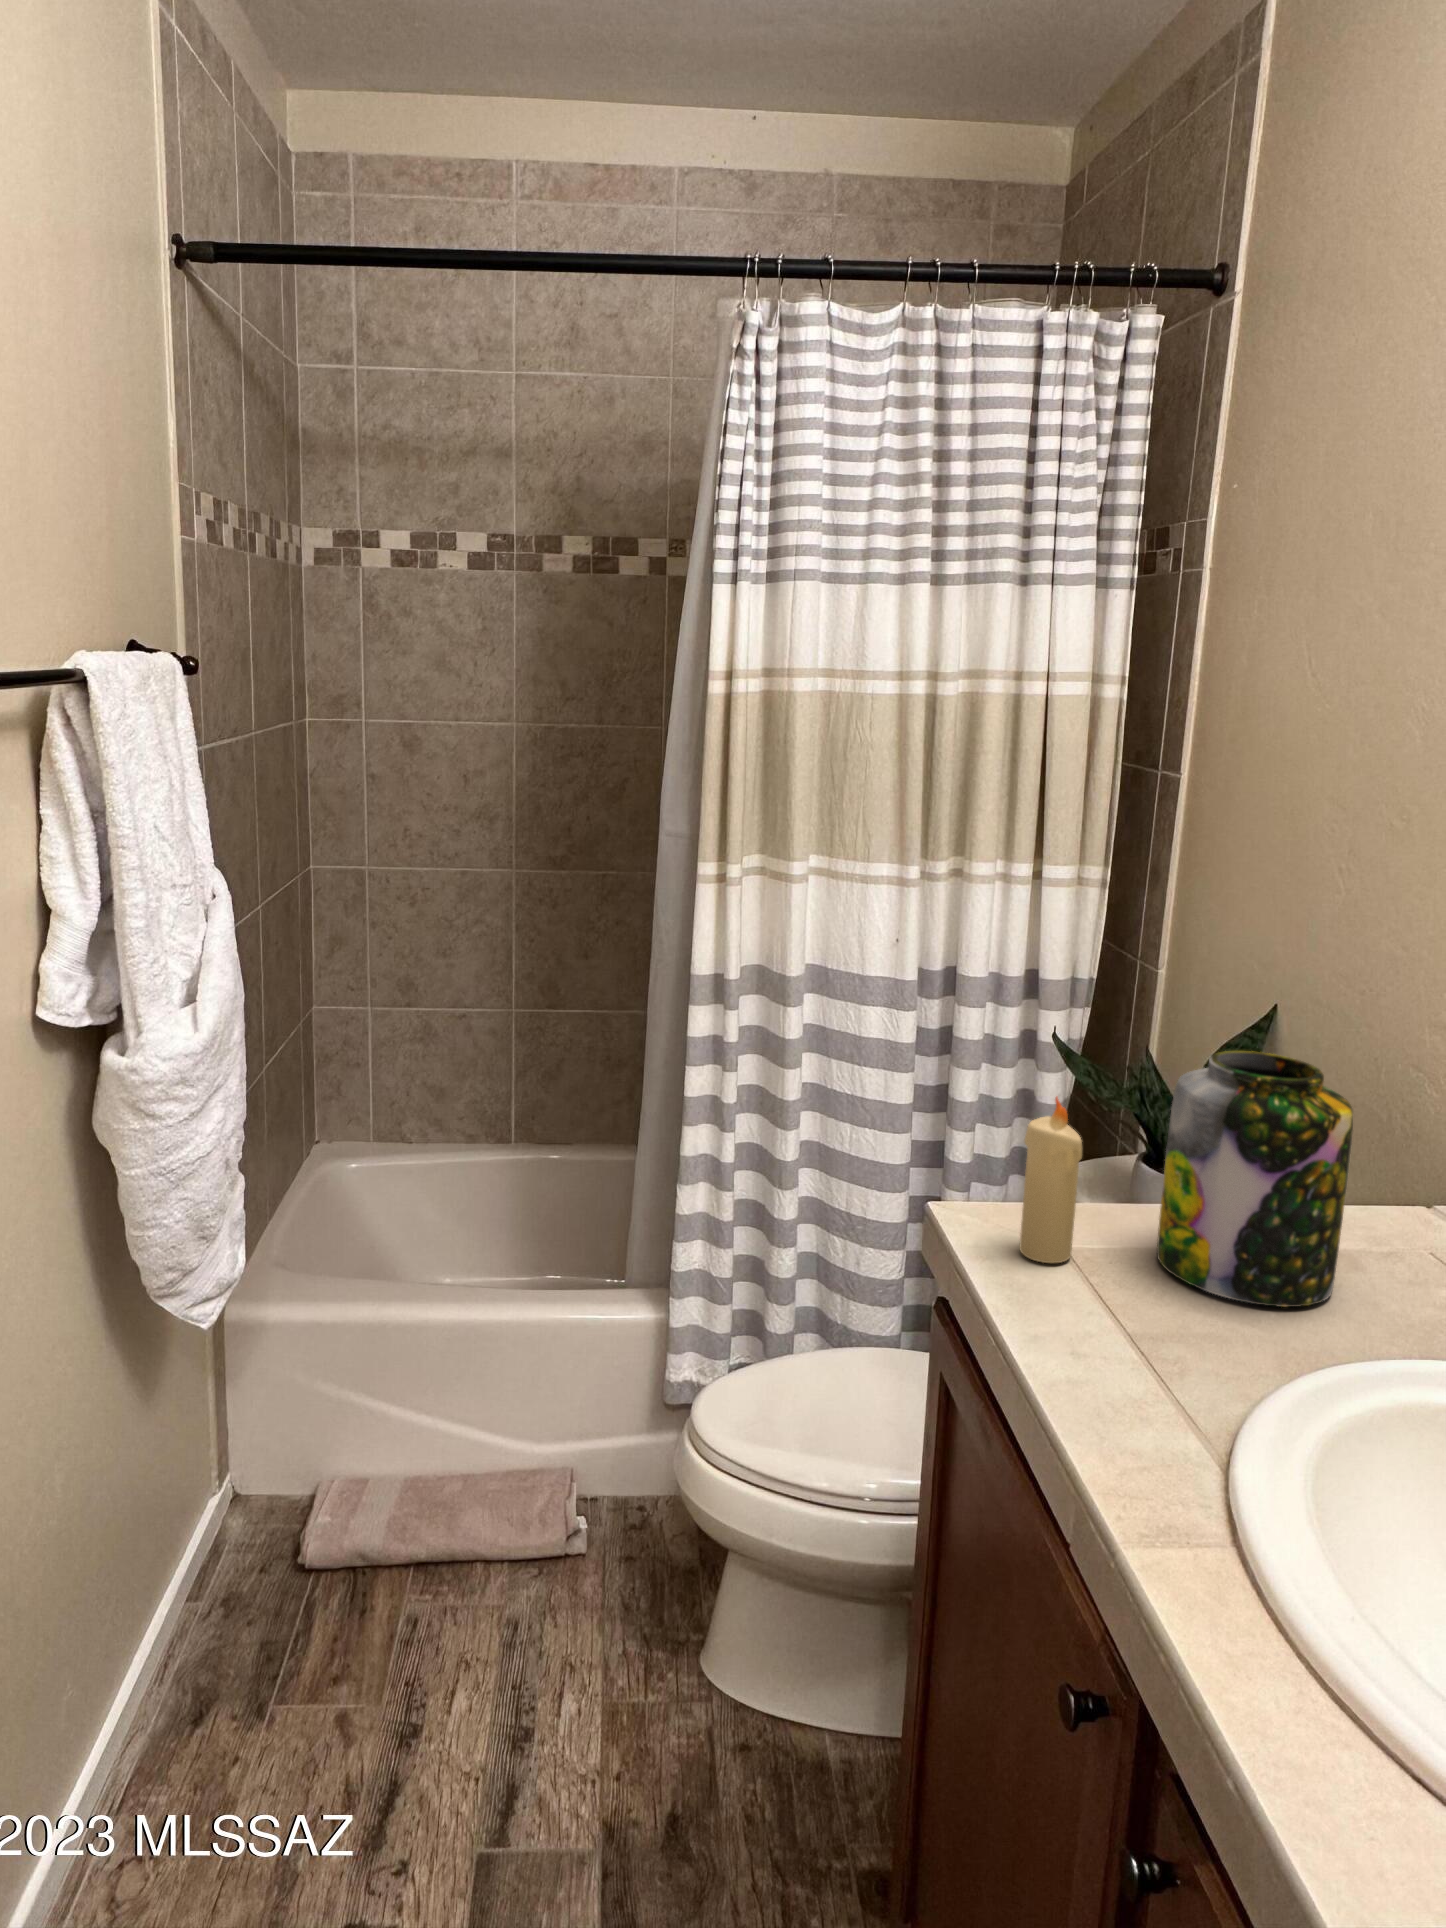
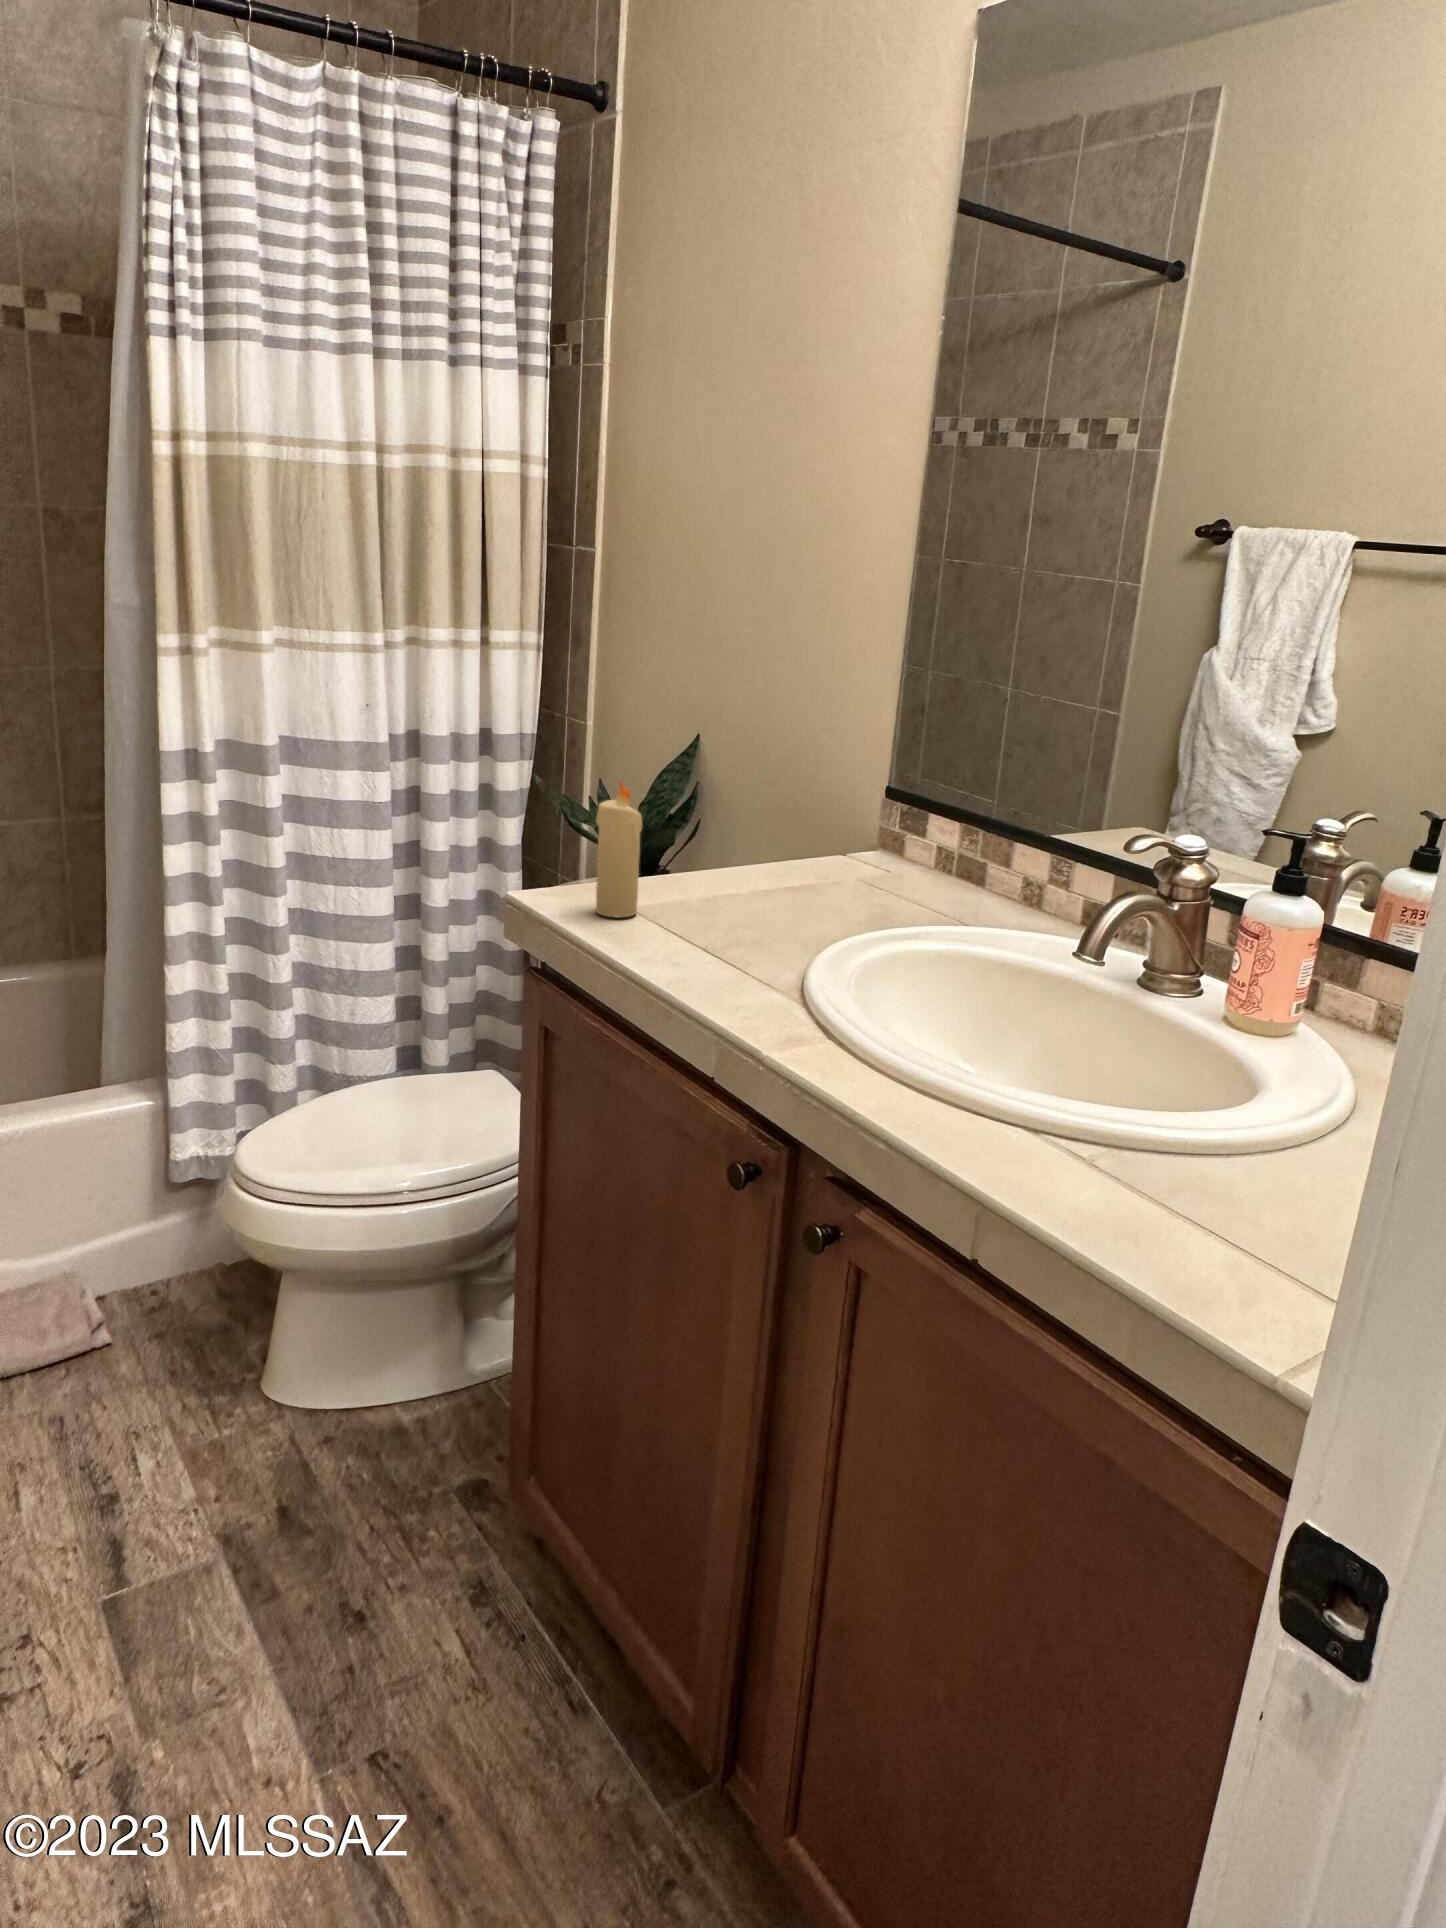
jar: present [1157,1051,1353,1307] -> none [695,735,832,921]

